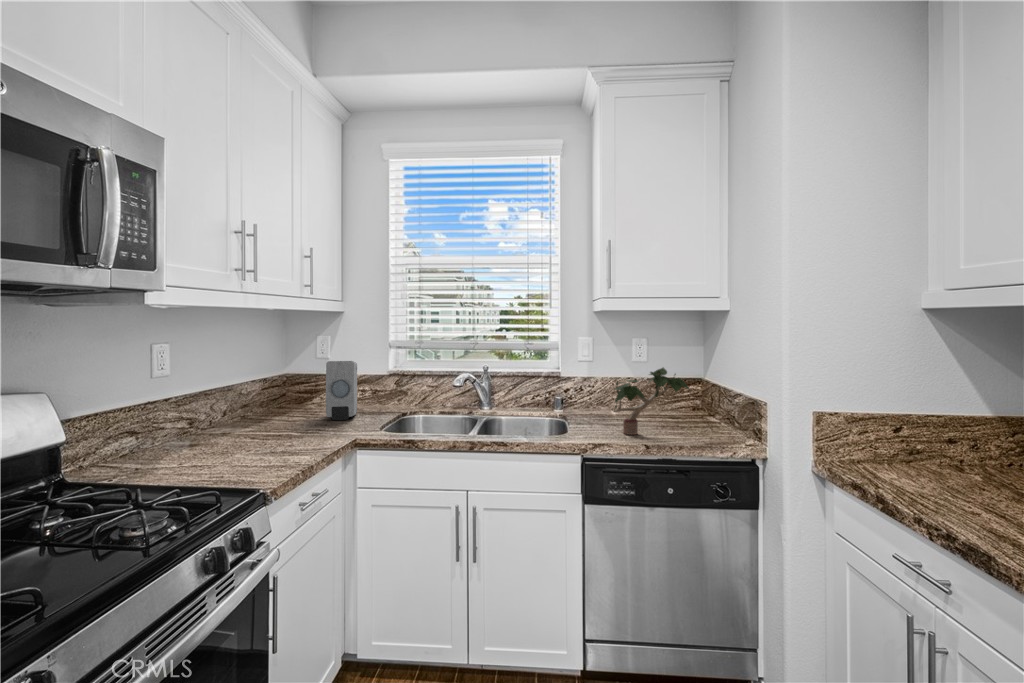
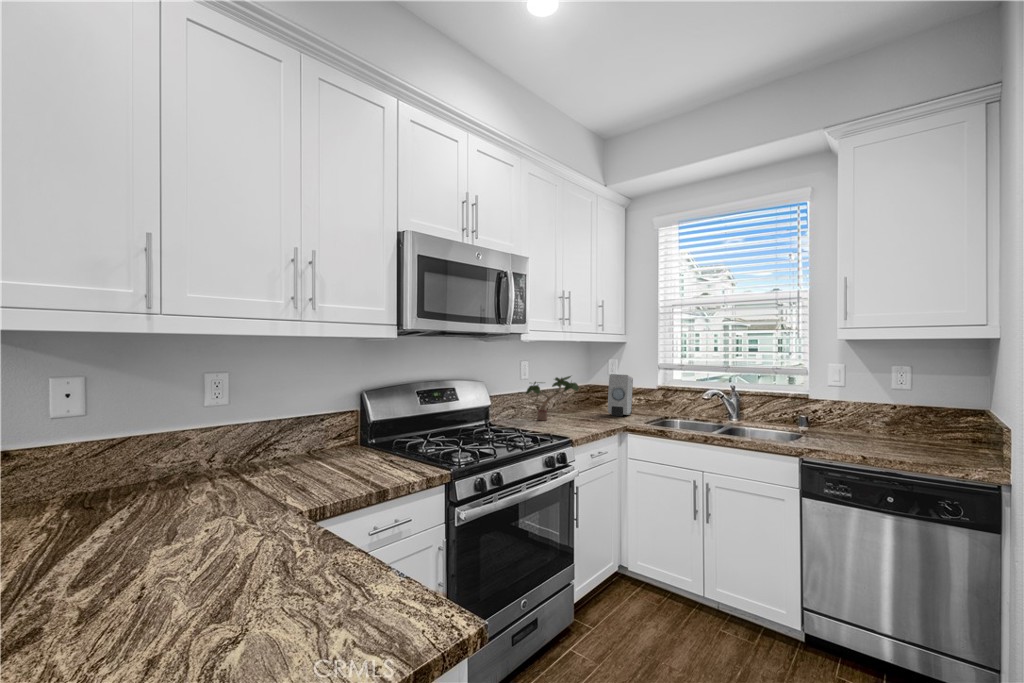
potted plant: present [613,368,689,435] -> present [526,376,578,420]

